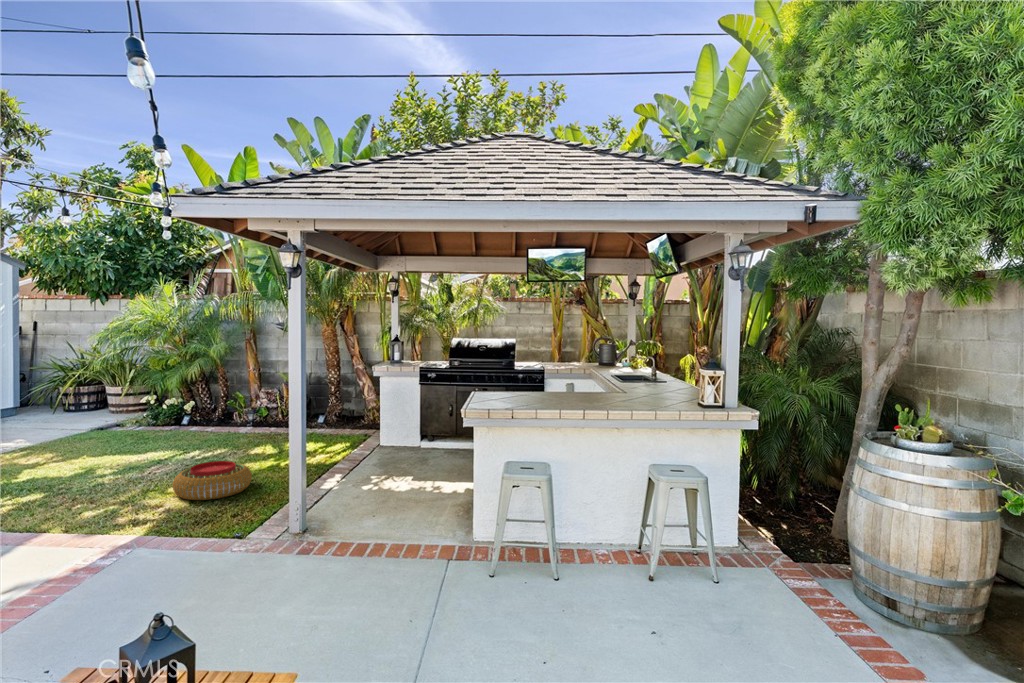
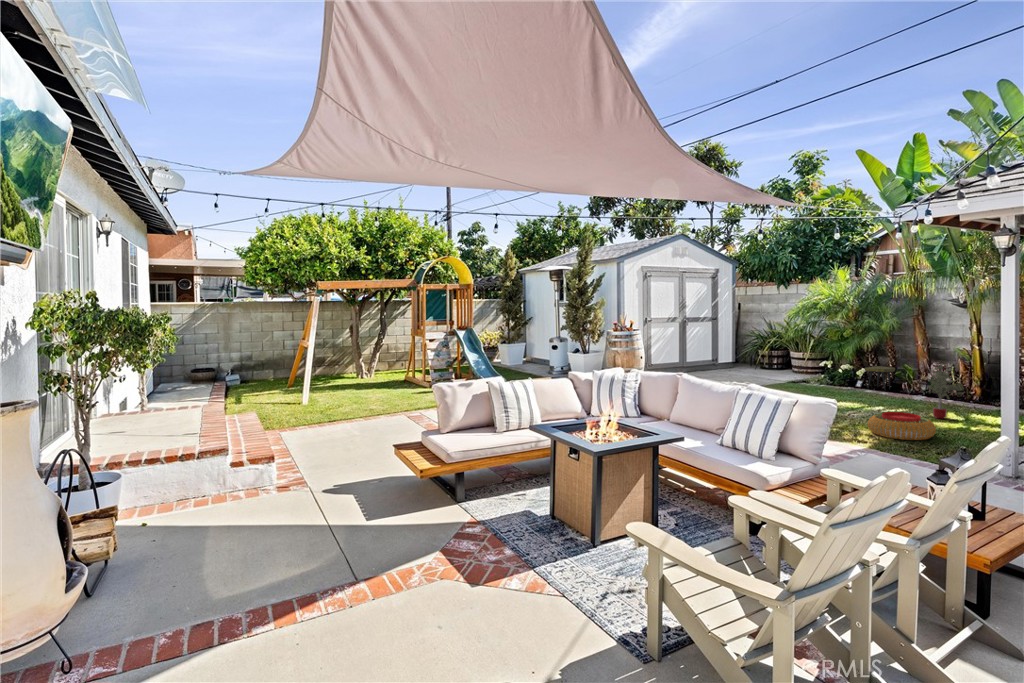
potted tree: none [248,394,285,456] -> present [929,364,964,419]
side table: none [193,397,227,425] -> present [865,366,895,389]

